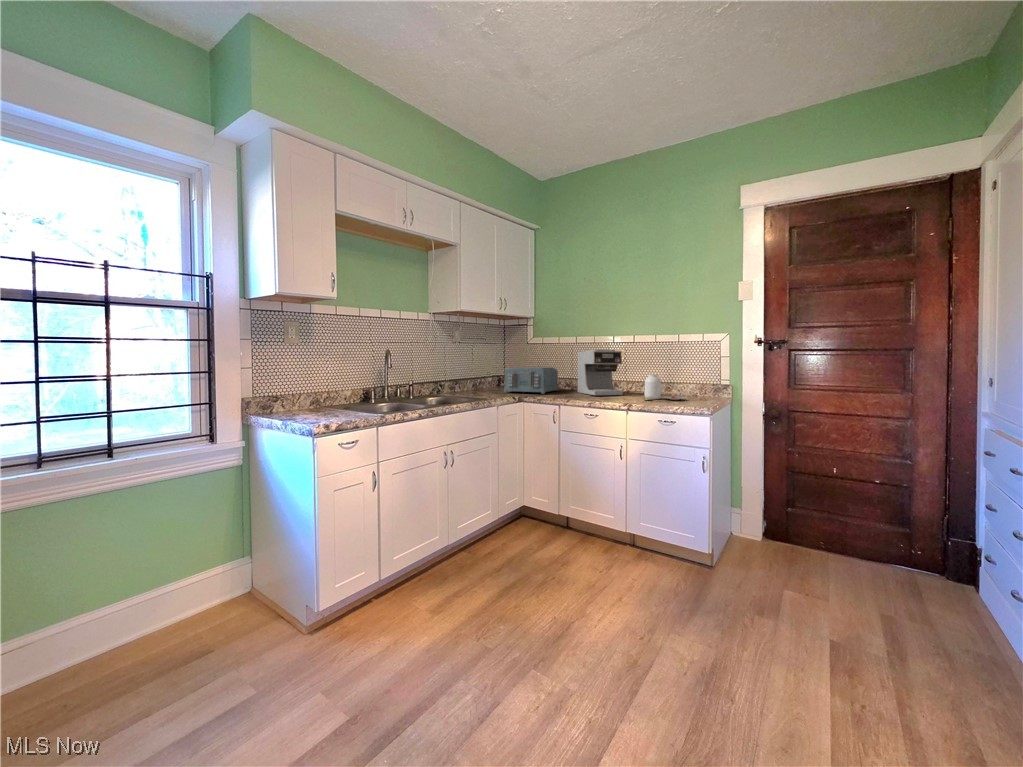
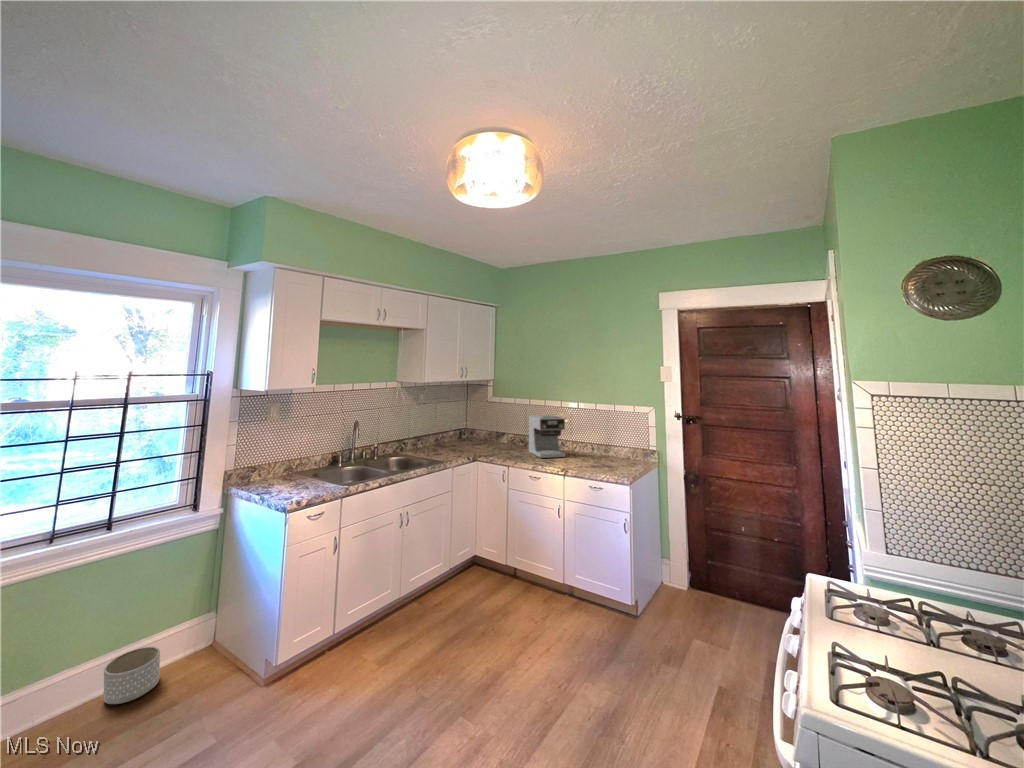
toaster: present [504,367,558,394] -> none [463,426,513,454]
jar: present [644,374,685,400] -> none [580,442,616,465]
planter: none [113,591,179,653] -> present [104,647,160,704]

